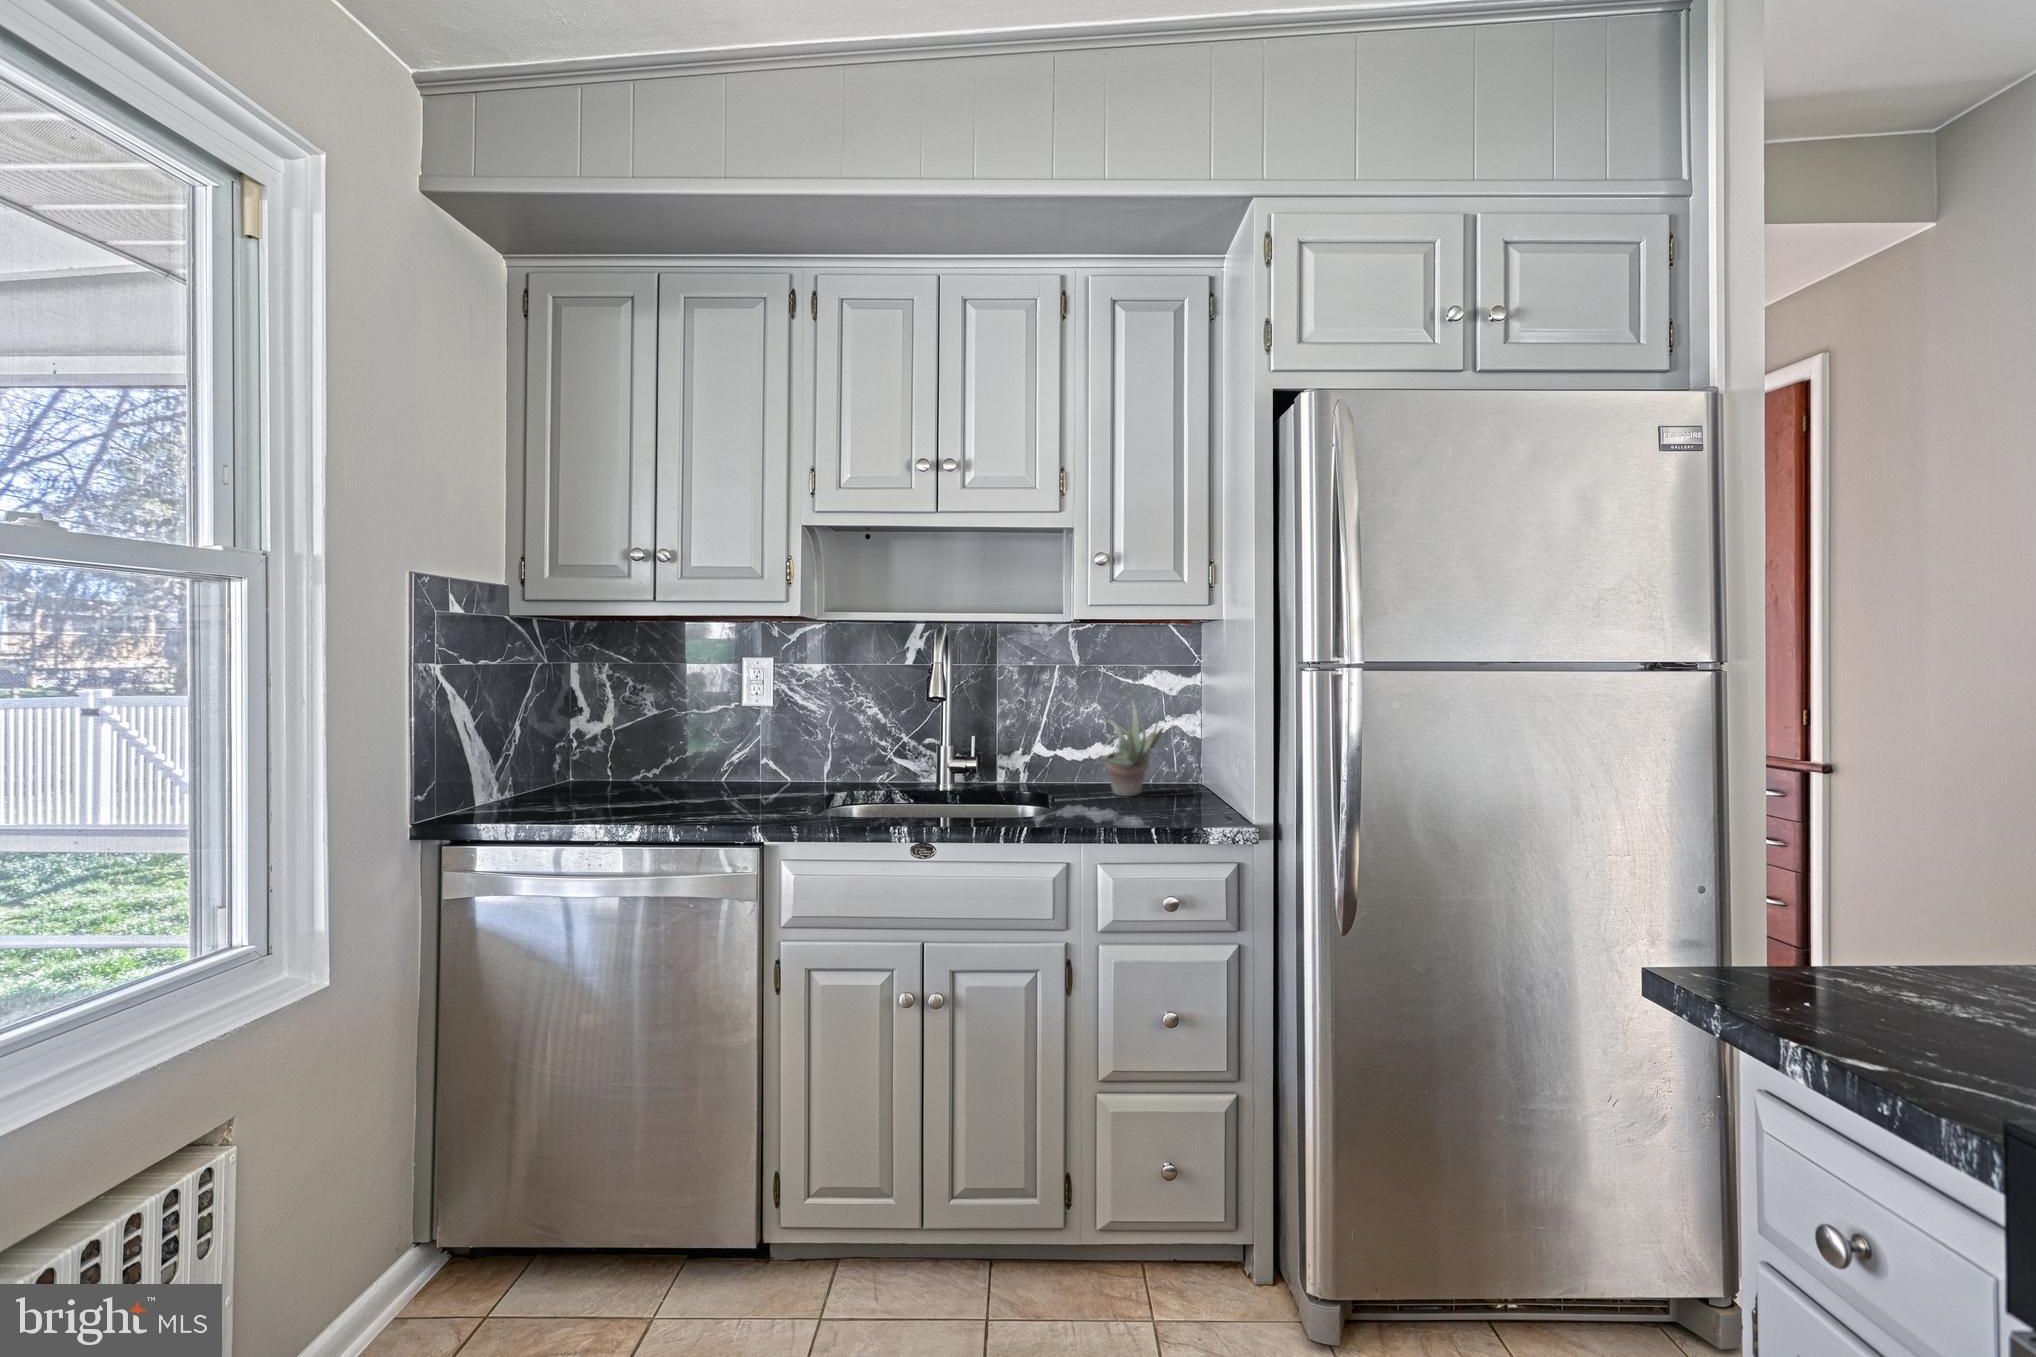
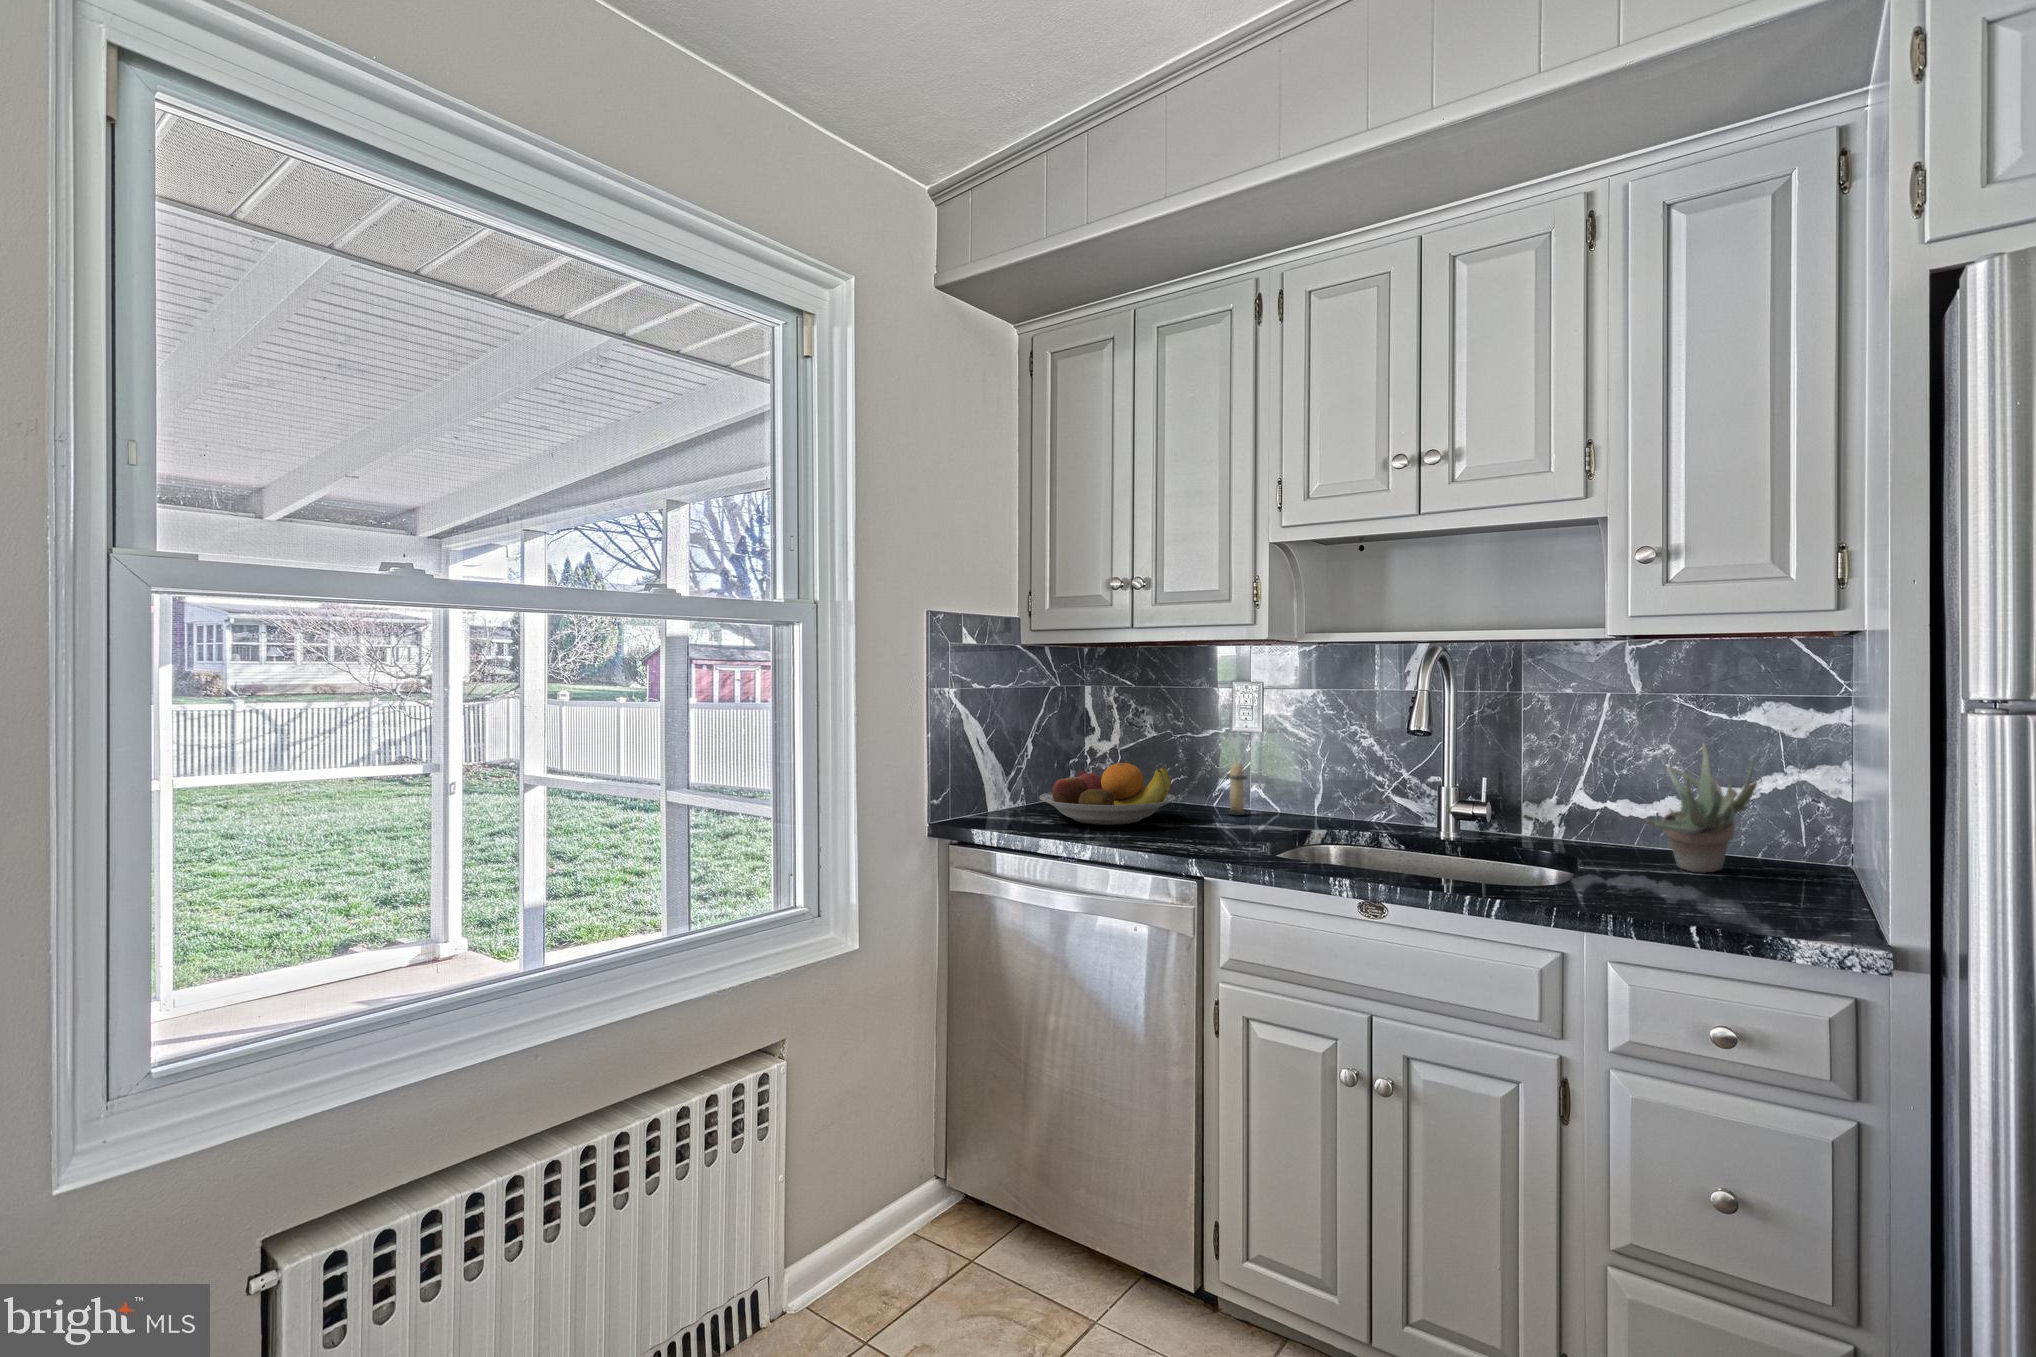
candle: none [736,734,764,789] -> present [1226,763,1247,815]
fruit bowl: none [545,742,698,807] -> present [1039,763,1175,825]

